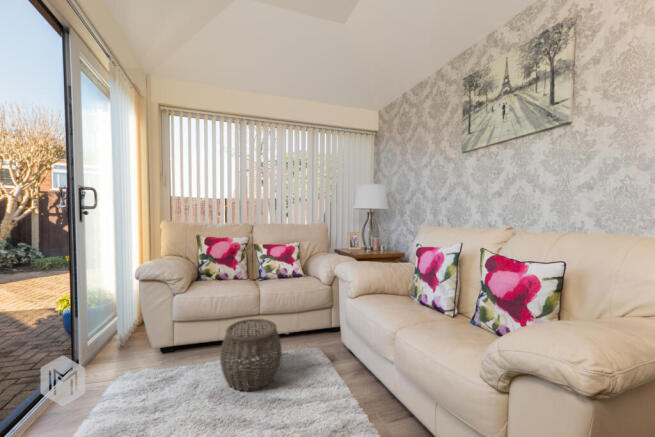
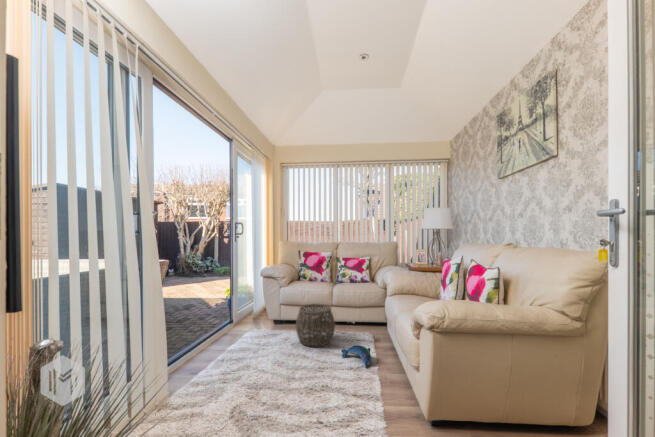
plush toy: none [304,379,357,416] -> present [341,345,371,368]

